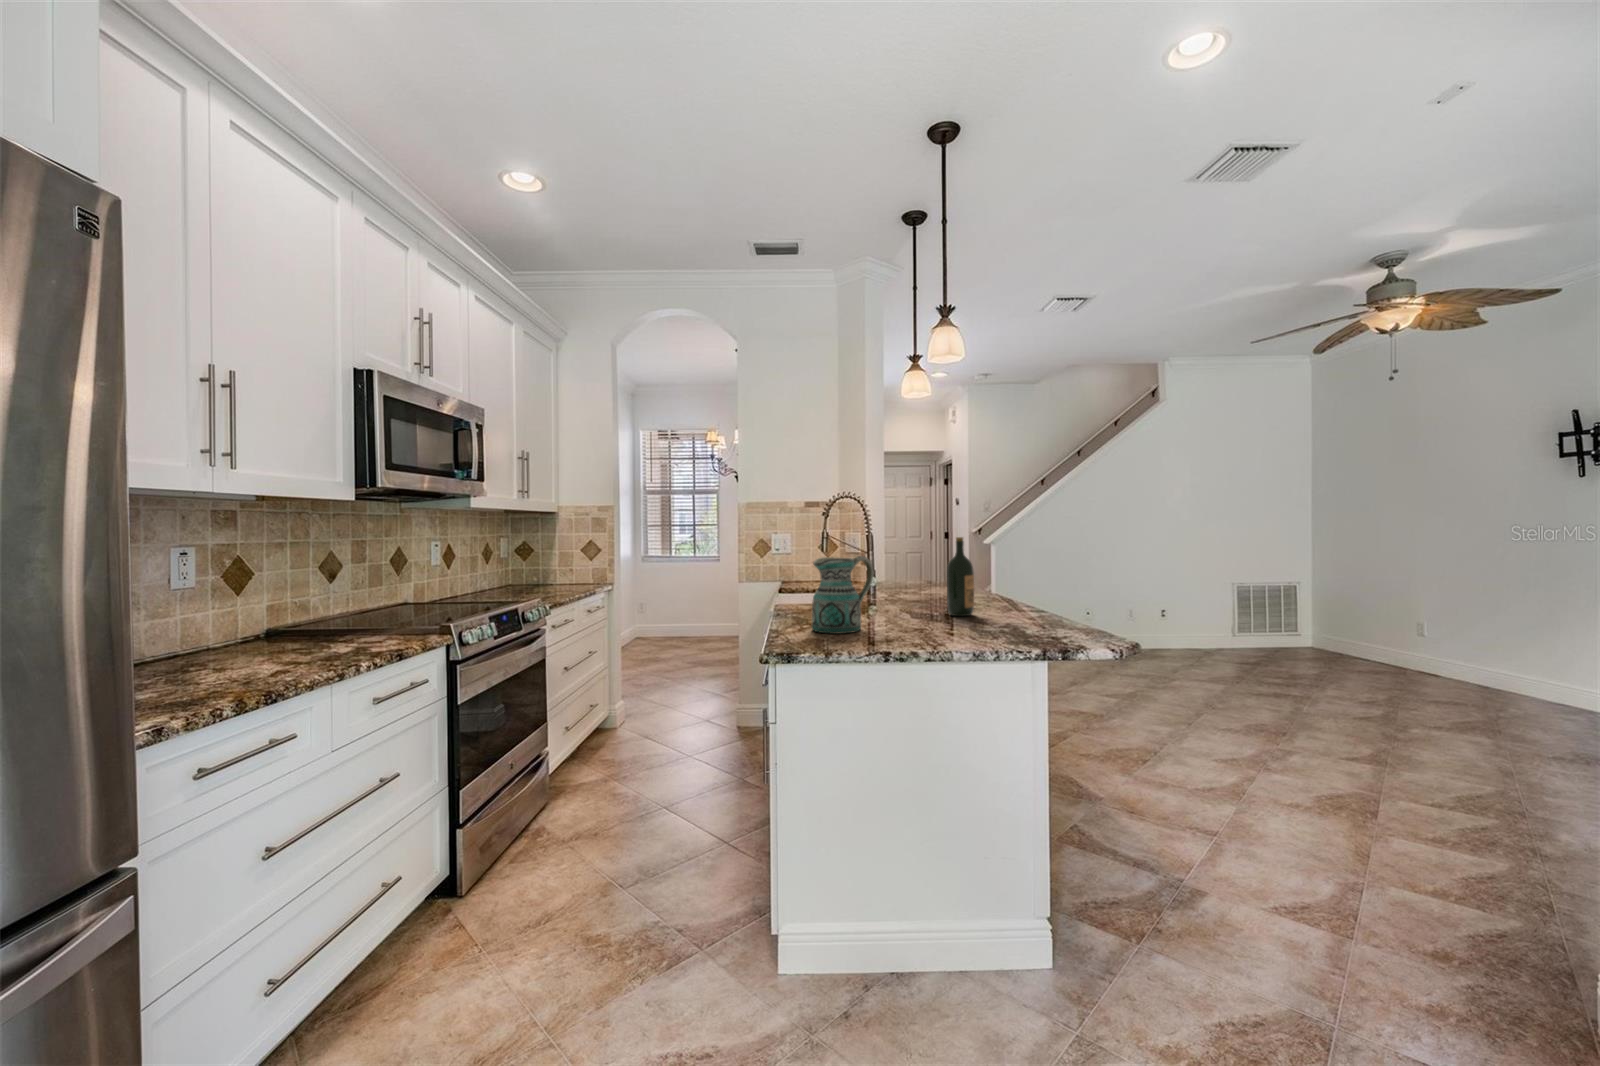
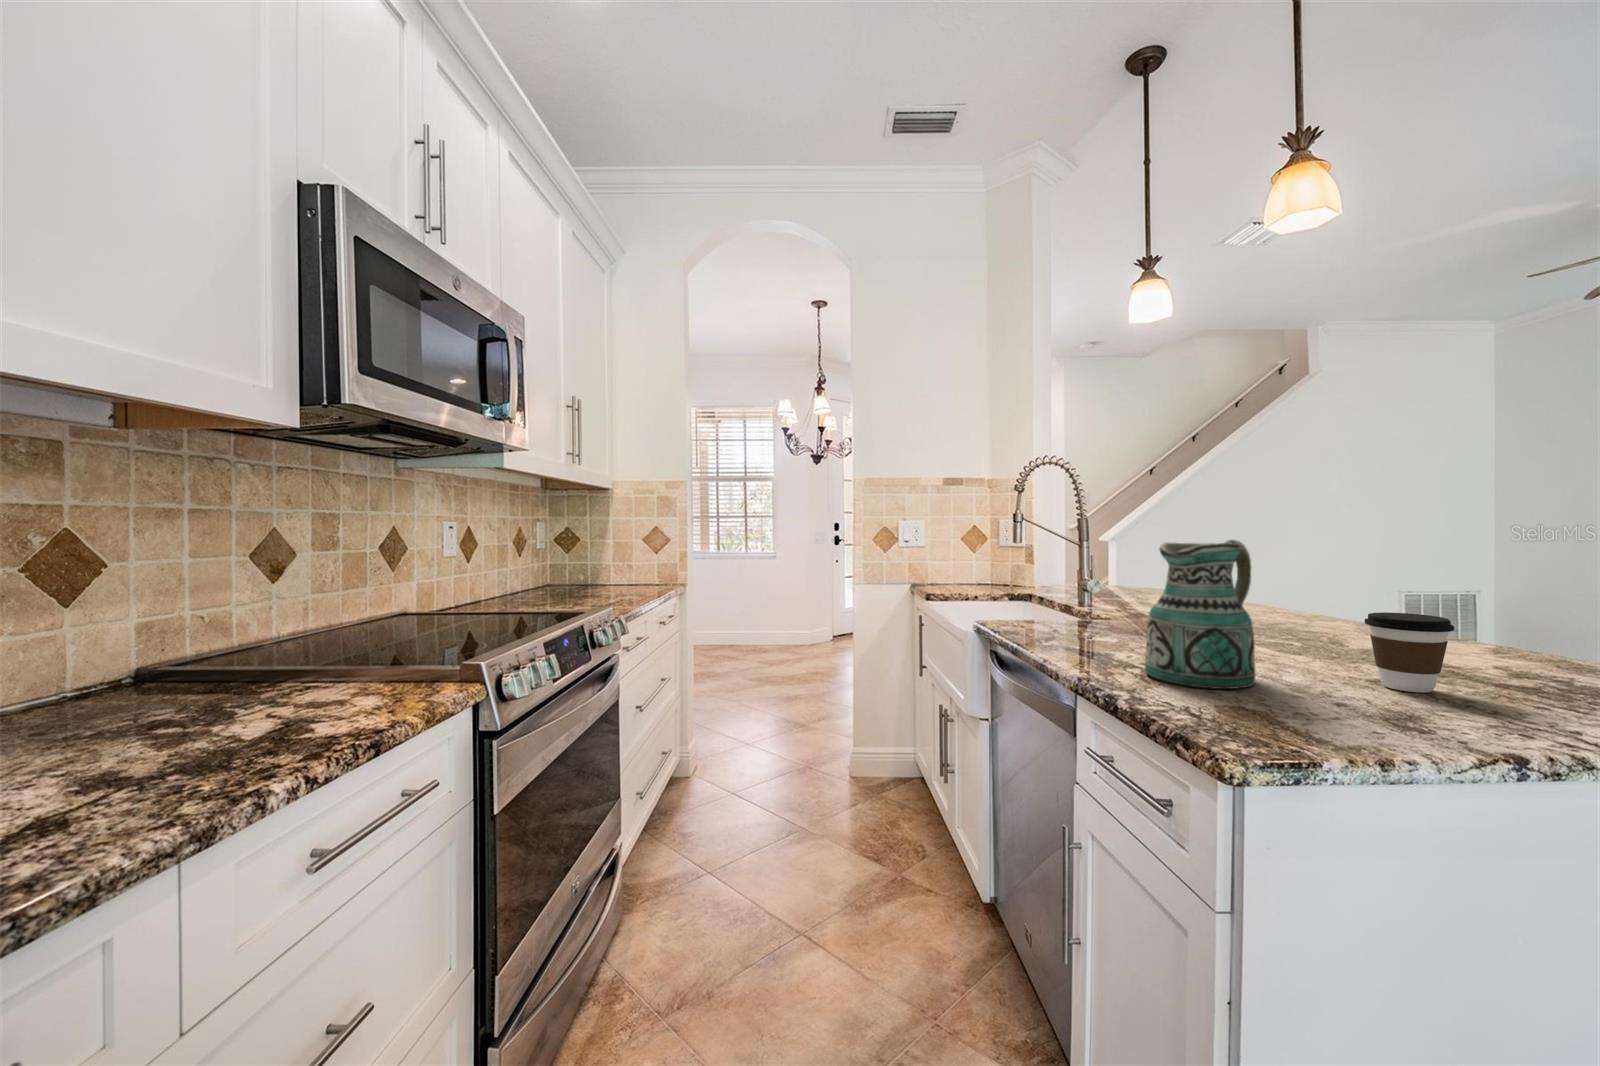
wine bottle: present [947,537,974,616] -> none [1314,512,1375,648]
coffee cup: none [911,594,944,634] -> present [1365,612,1454,693]

